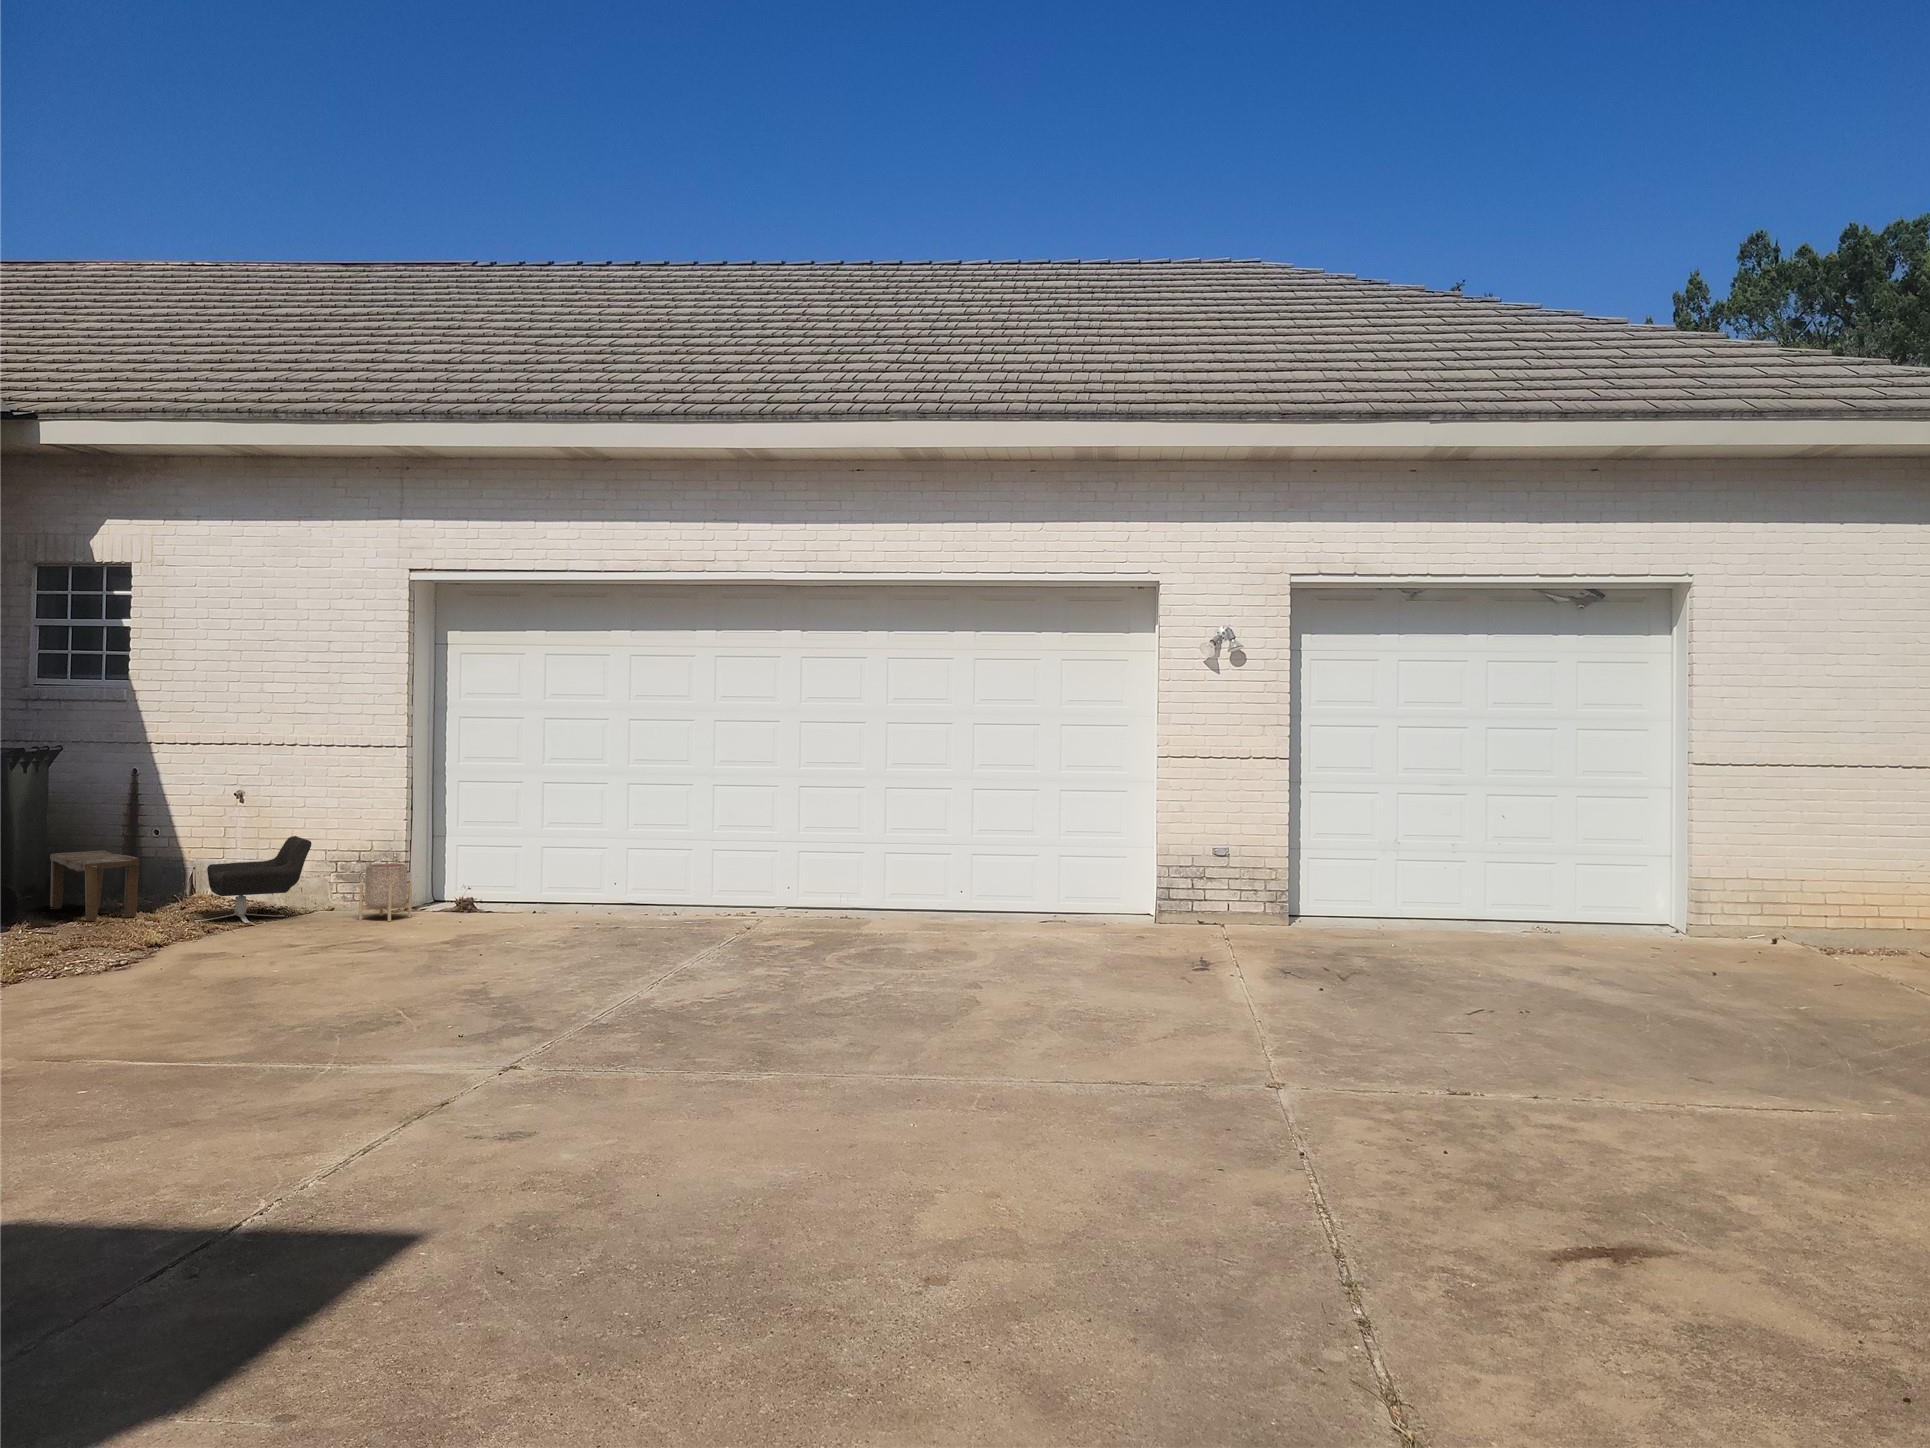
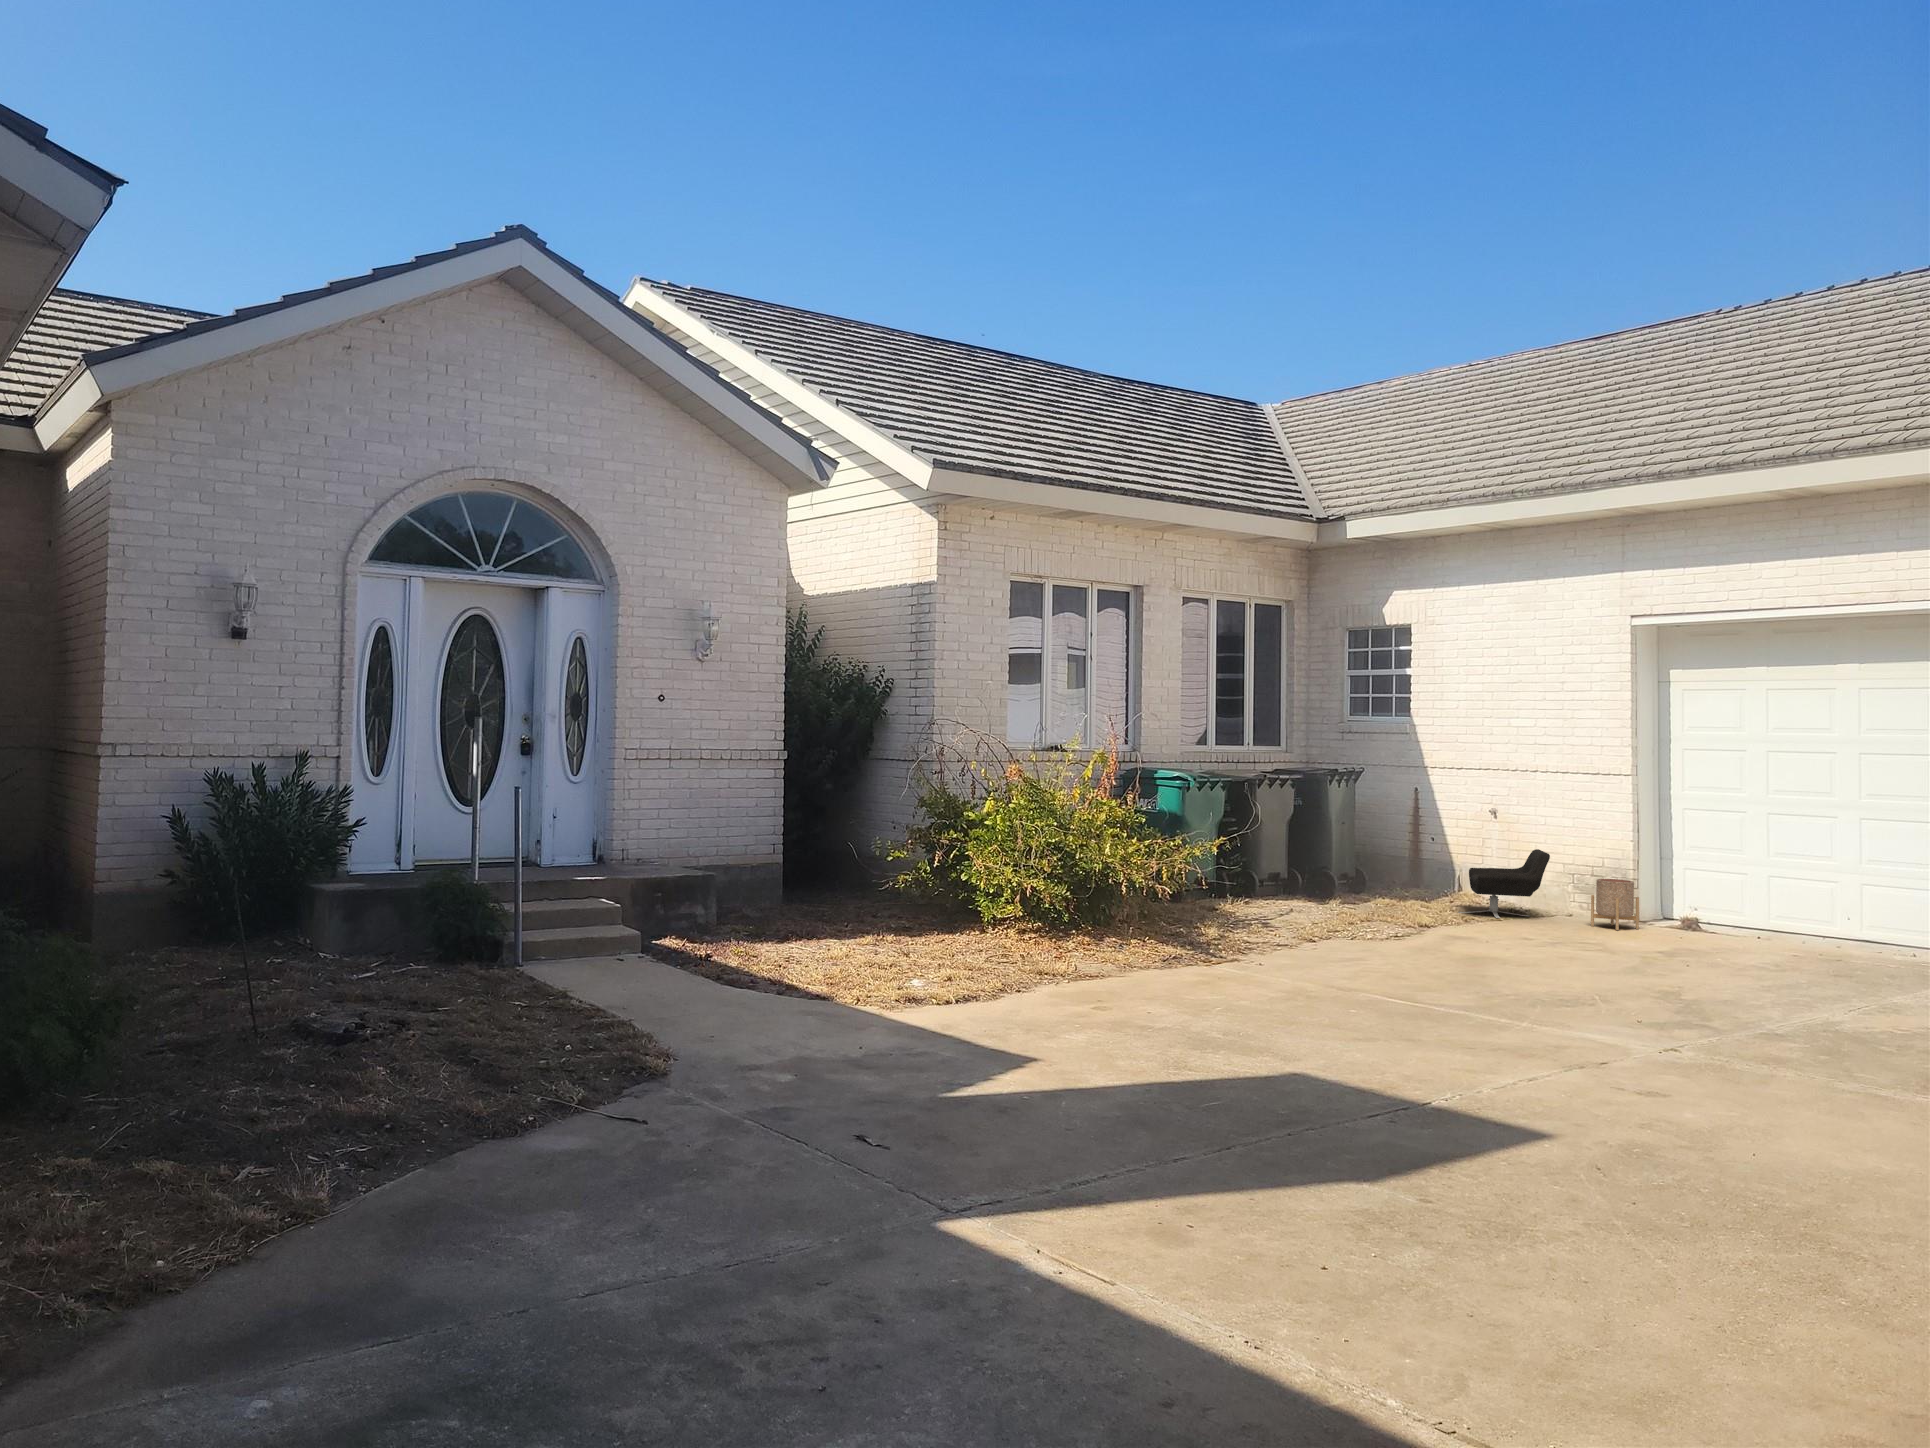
bench: present [50,850,139,921] -> none [1359,850,1418,904]

